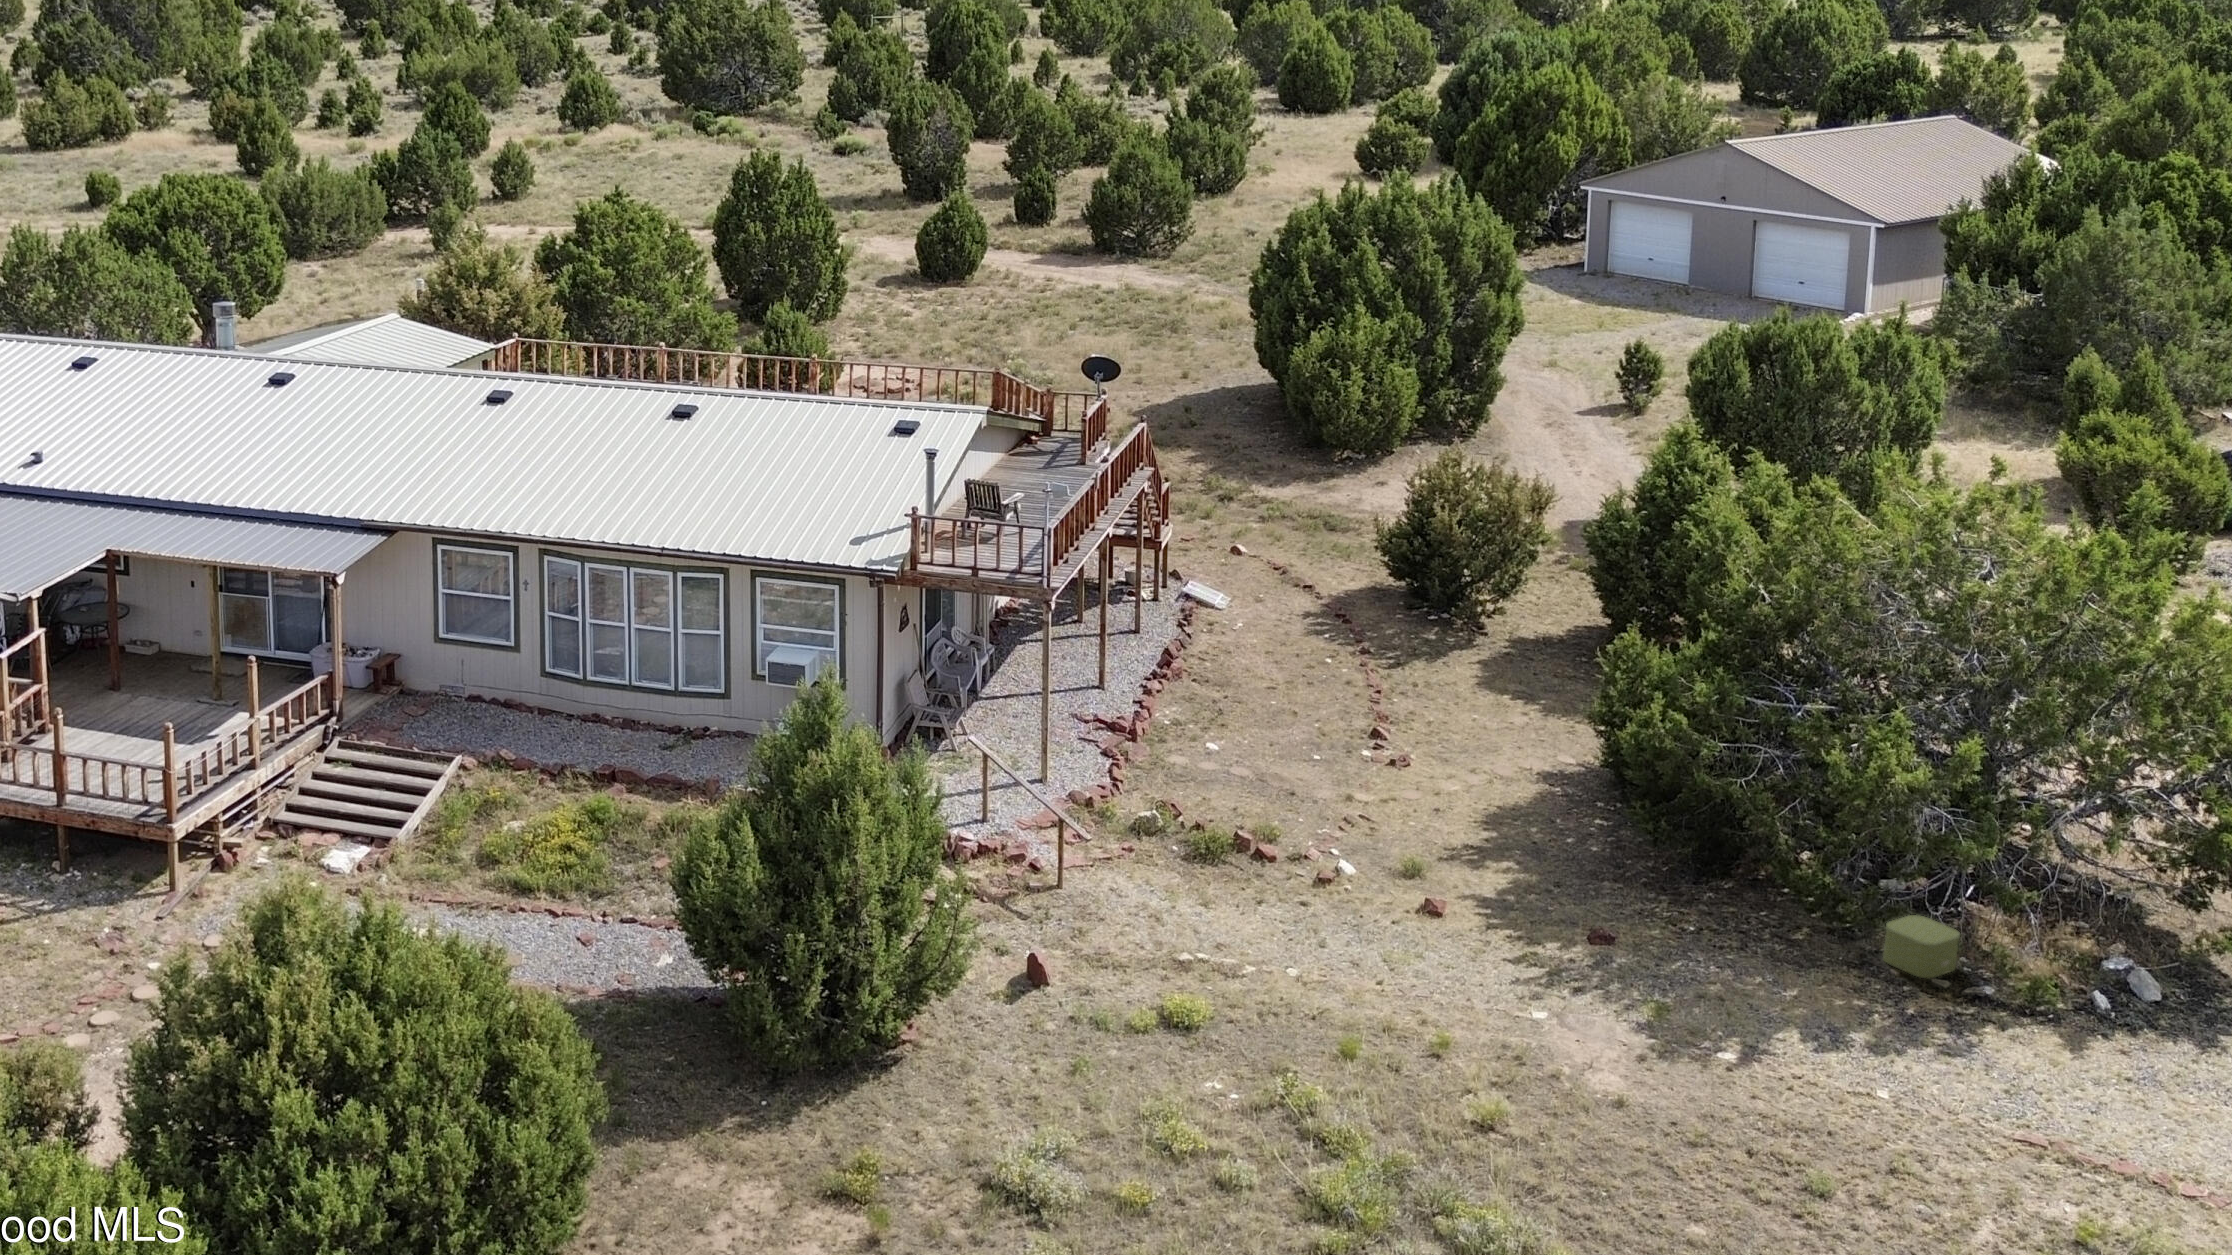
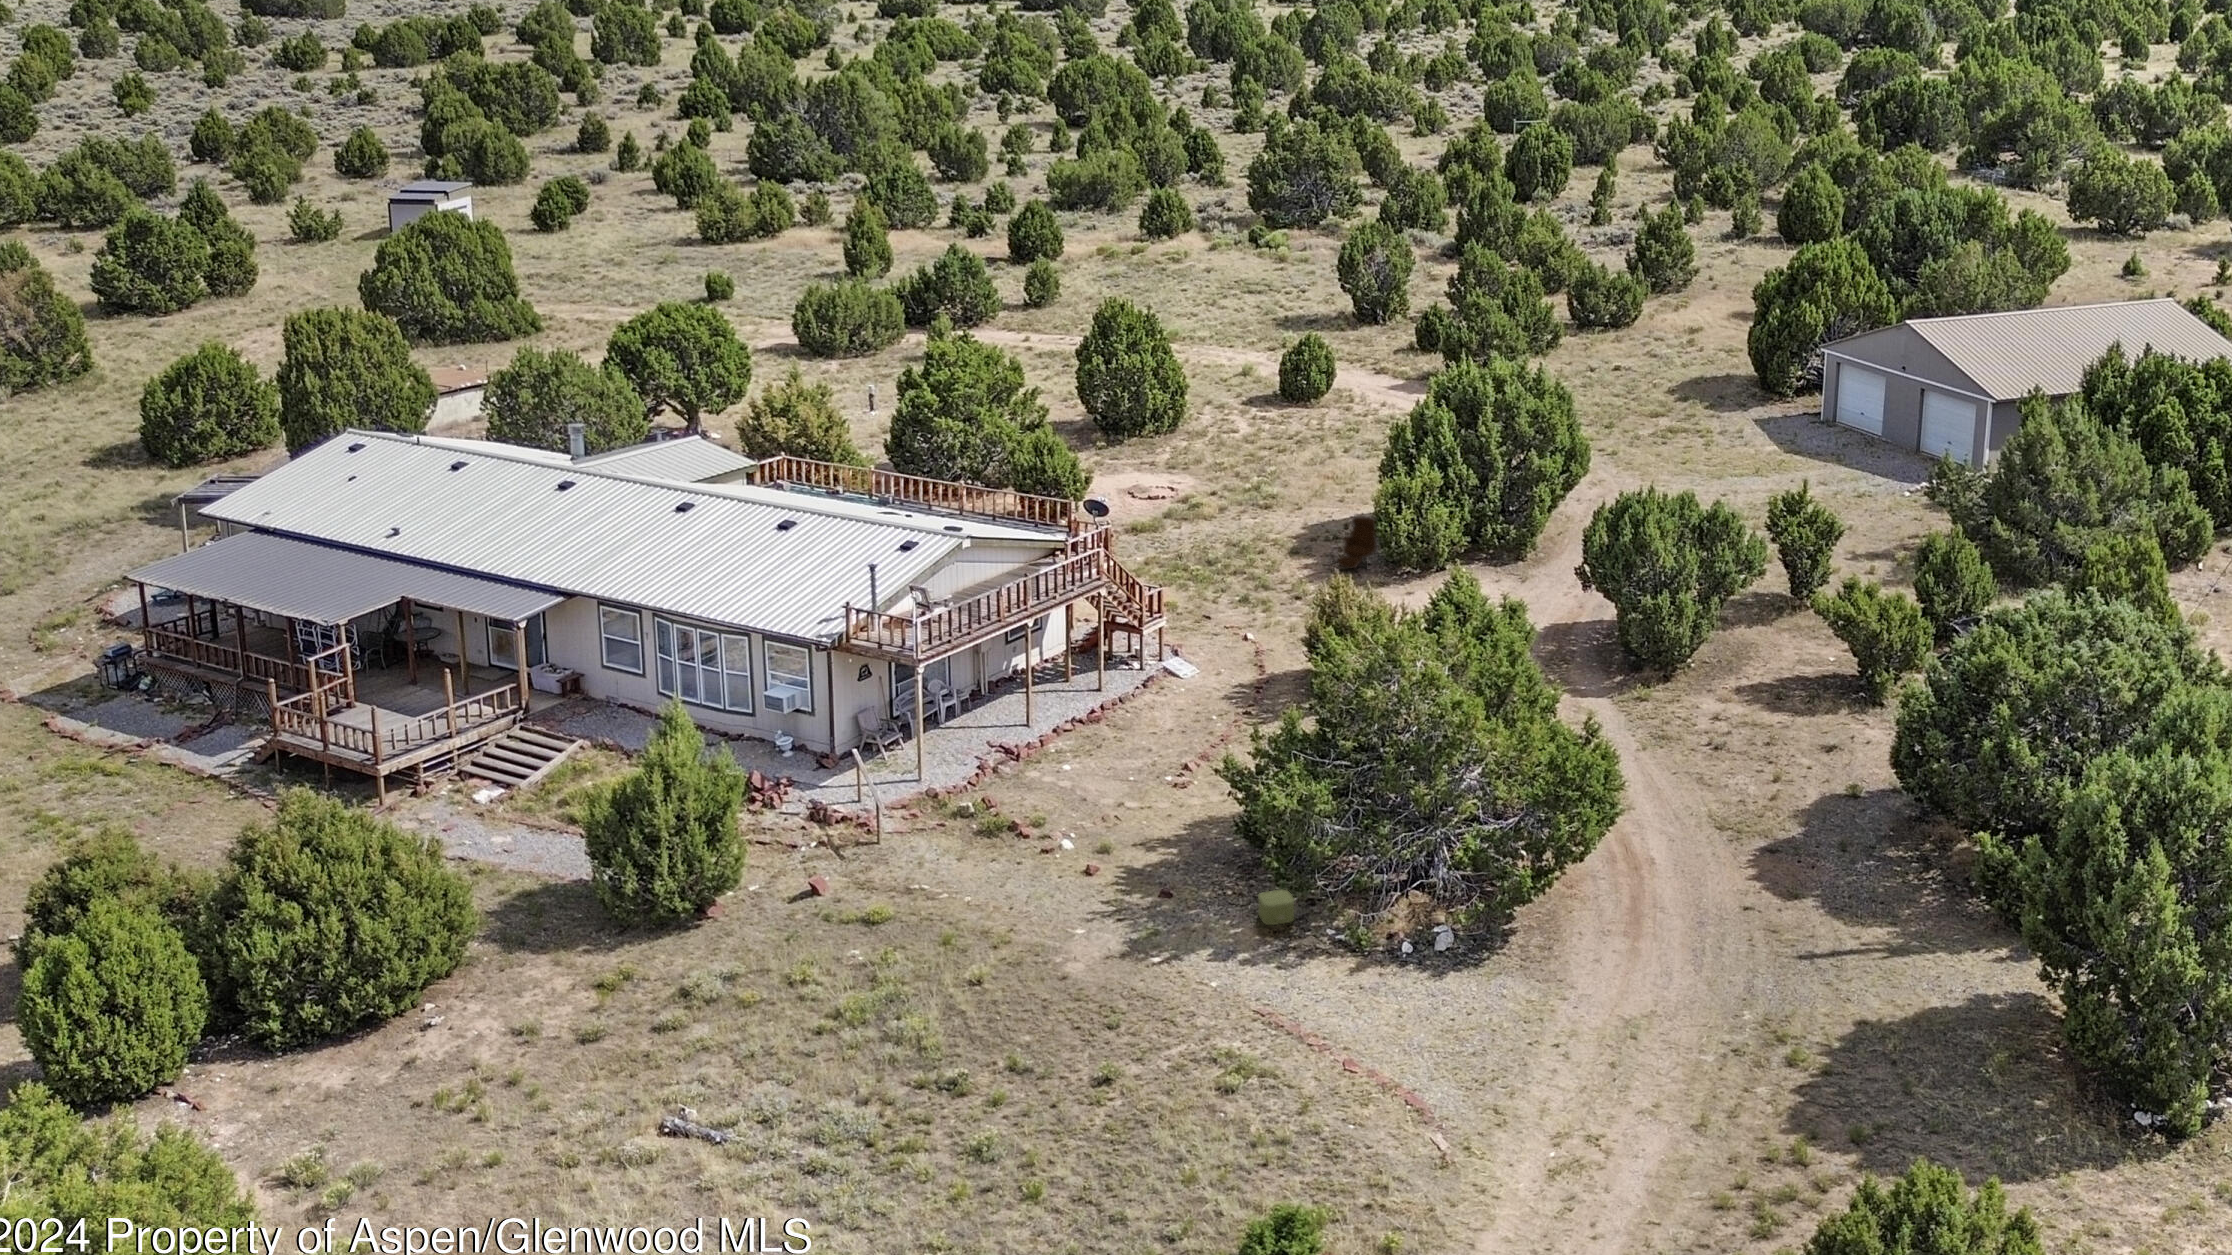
lounge chair: none [1277,395,1331,474] -> present [1338,516,1376,570]

